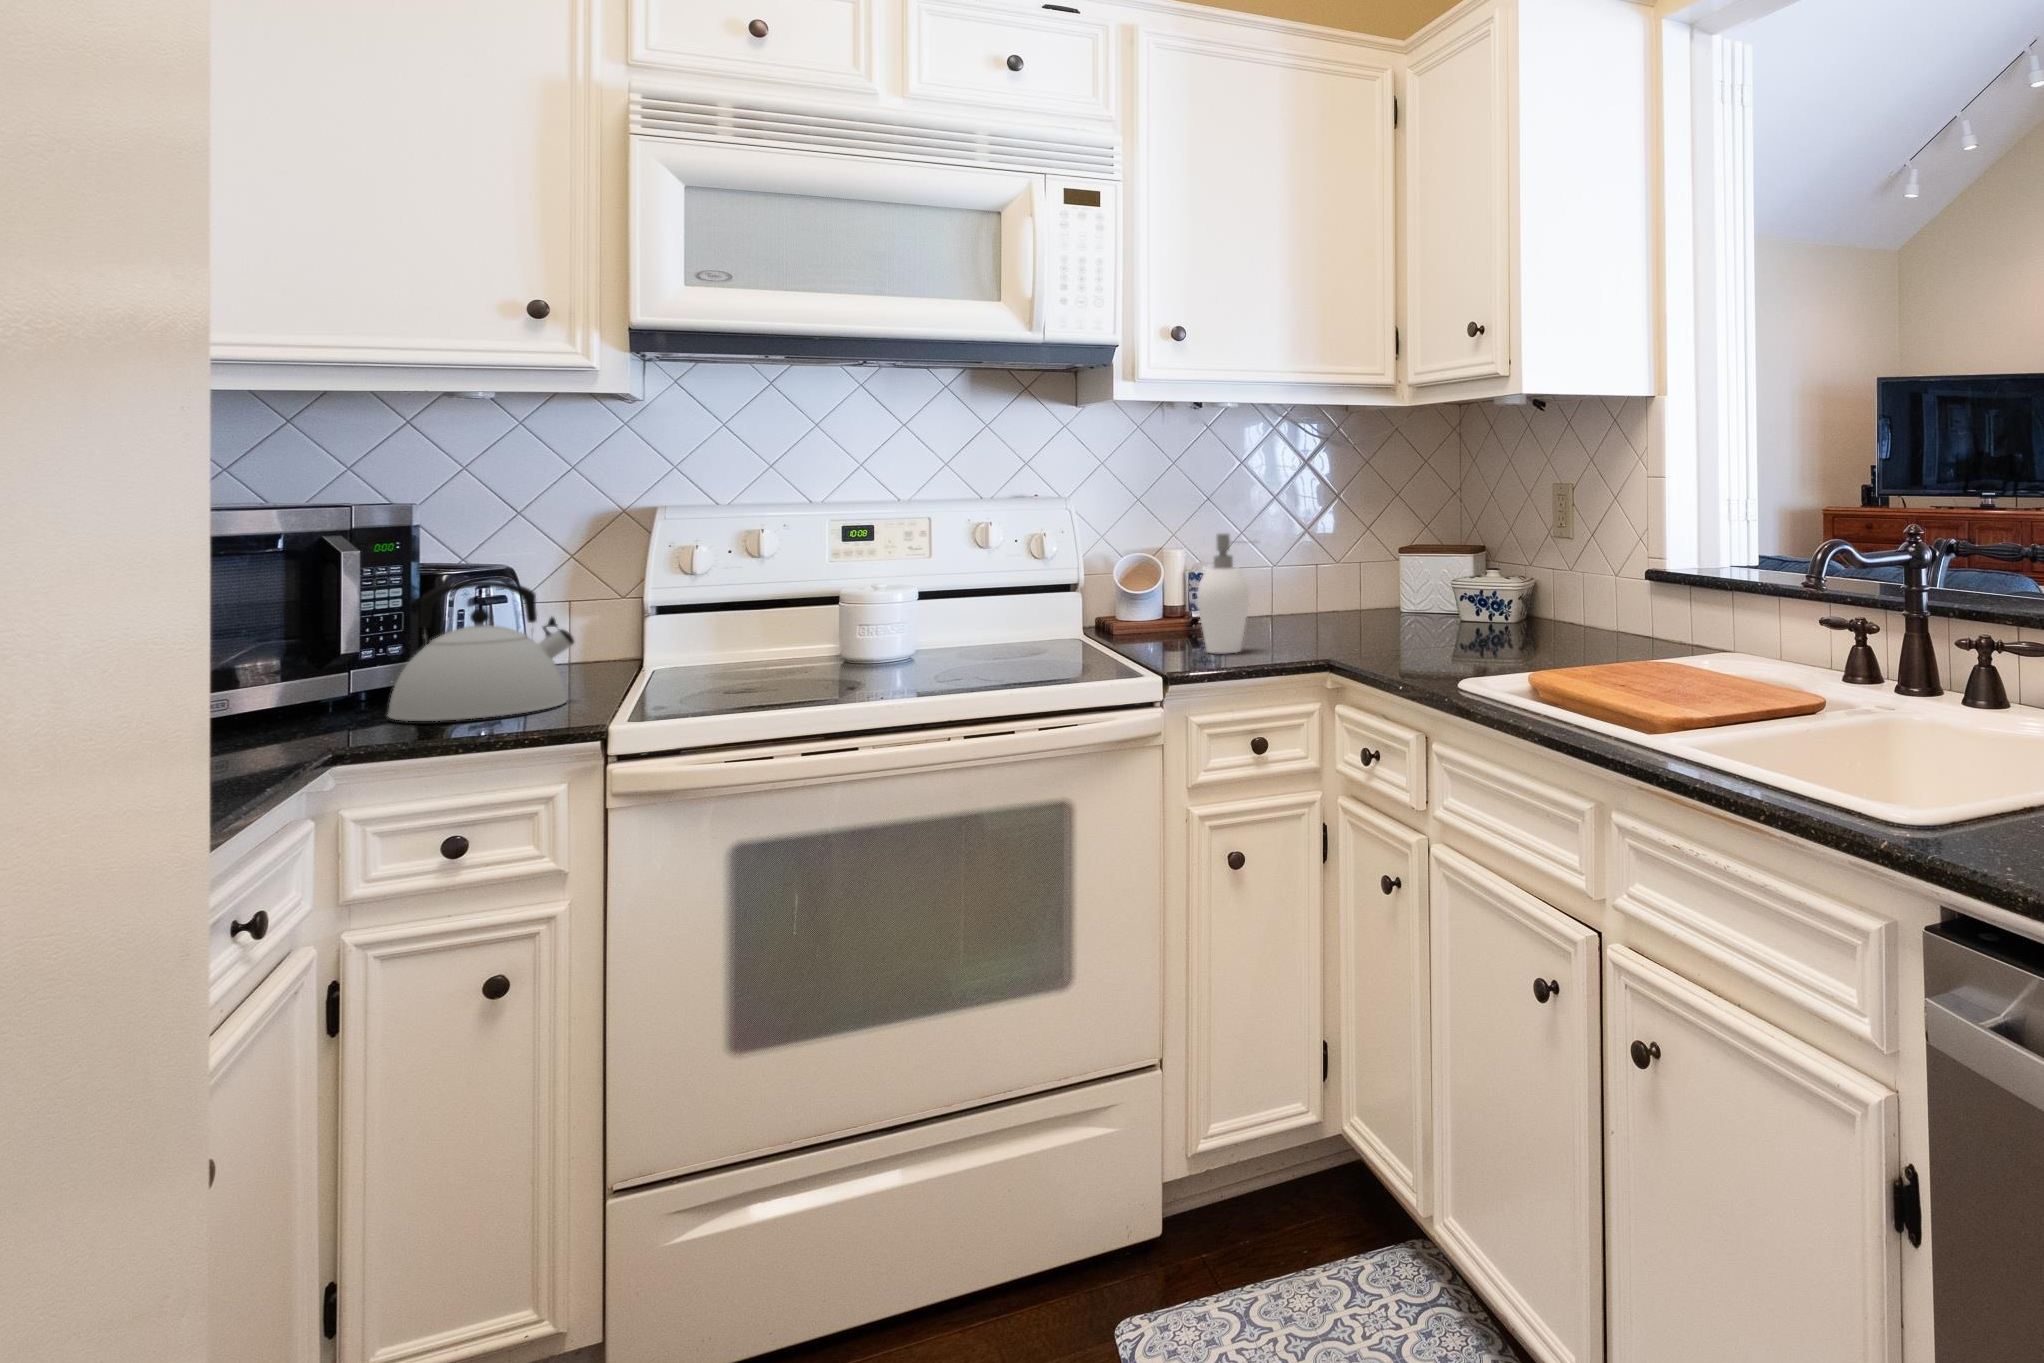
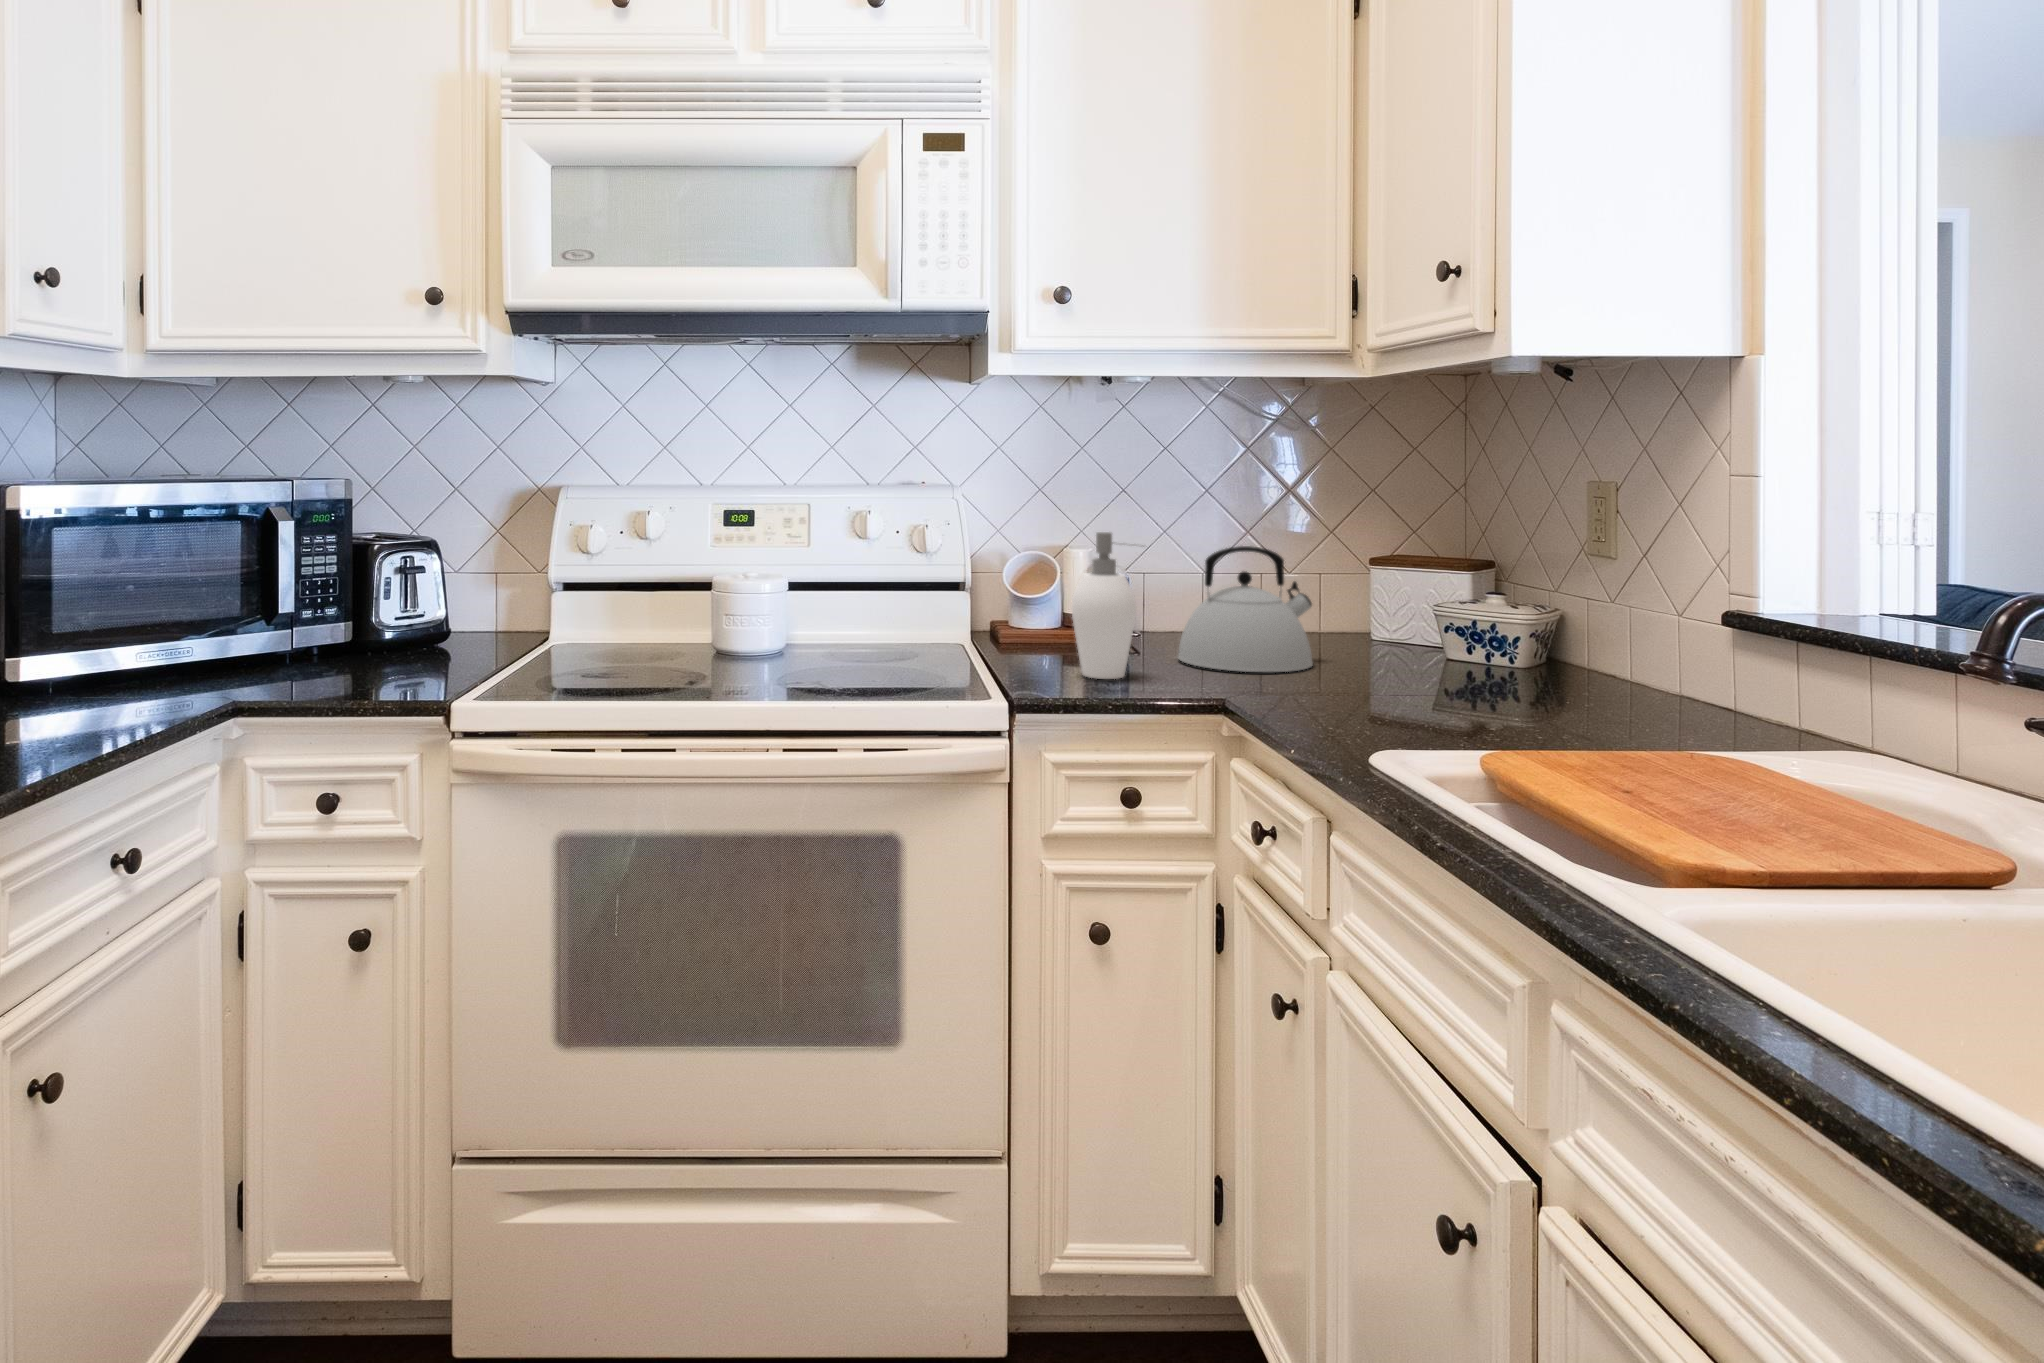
kettle: present [388,581,574,721] -> present [1178,546,1313,672]

